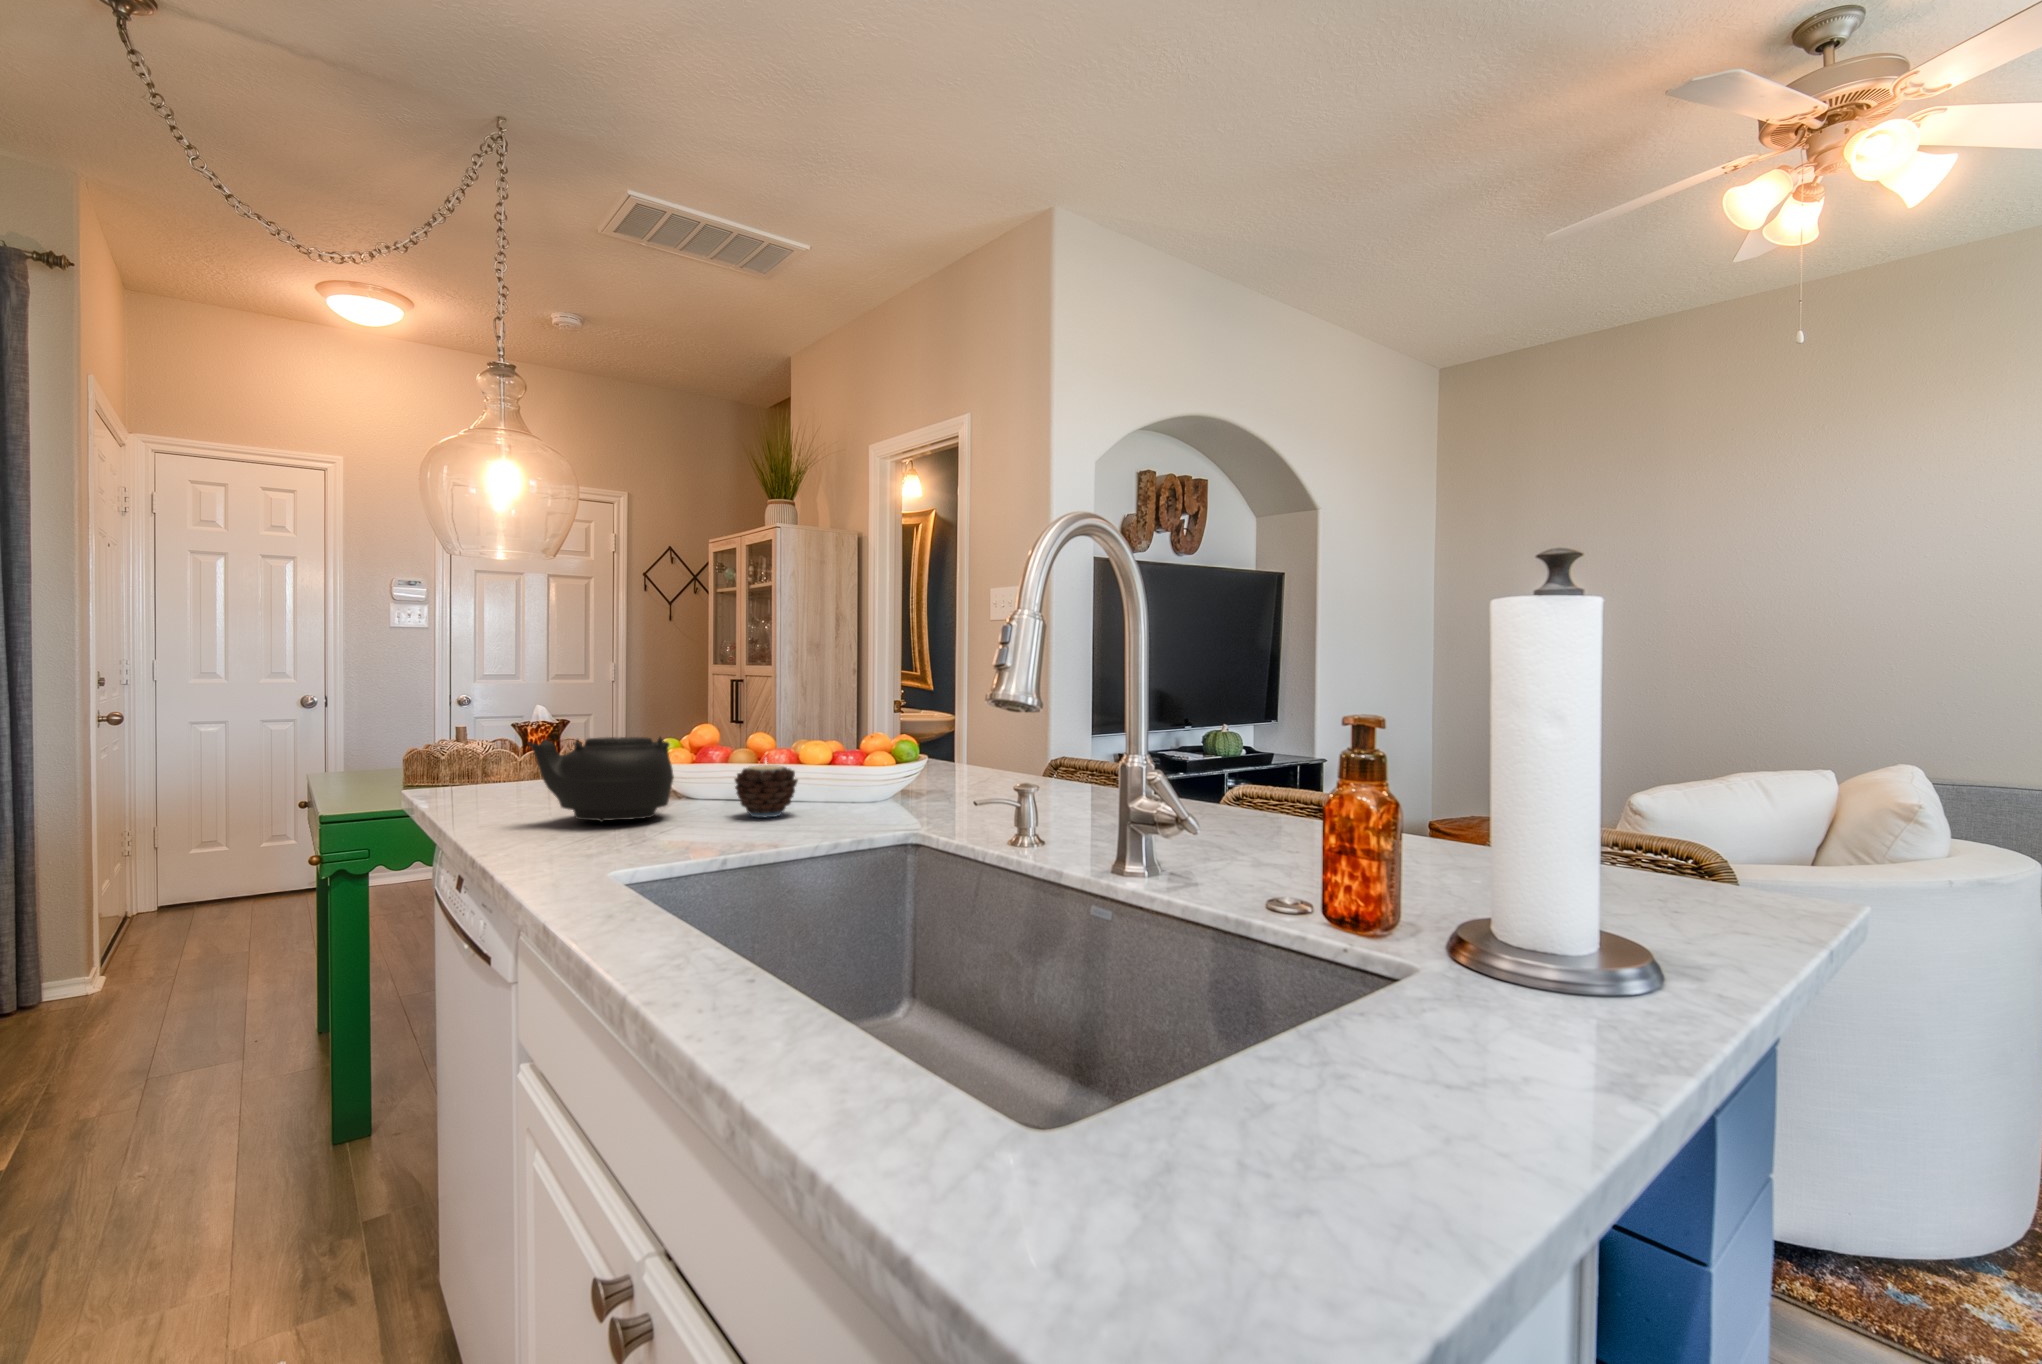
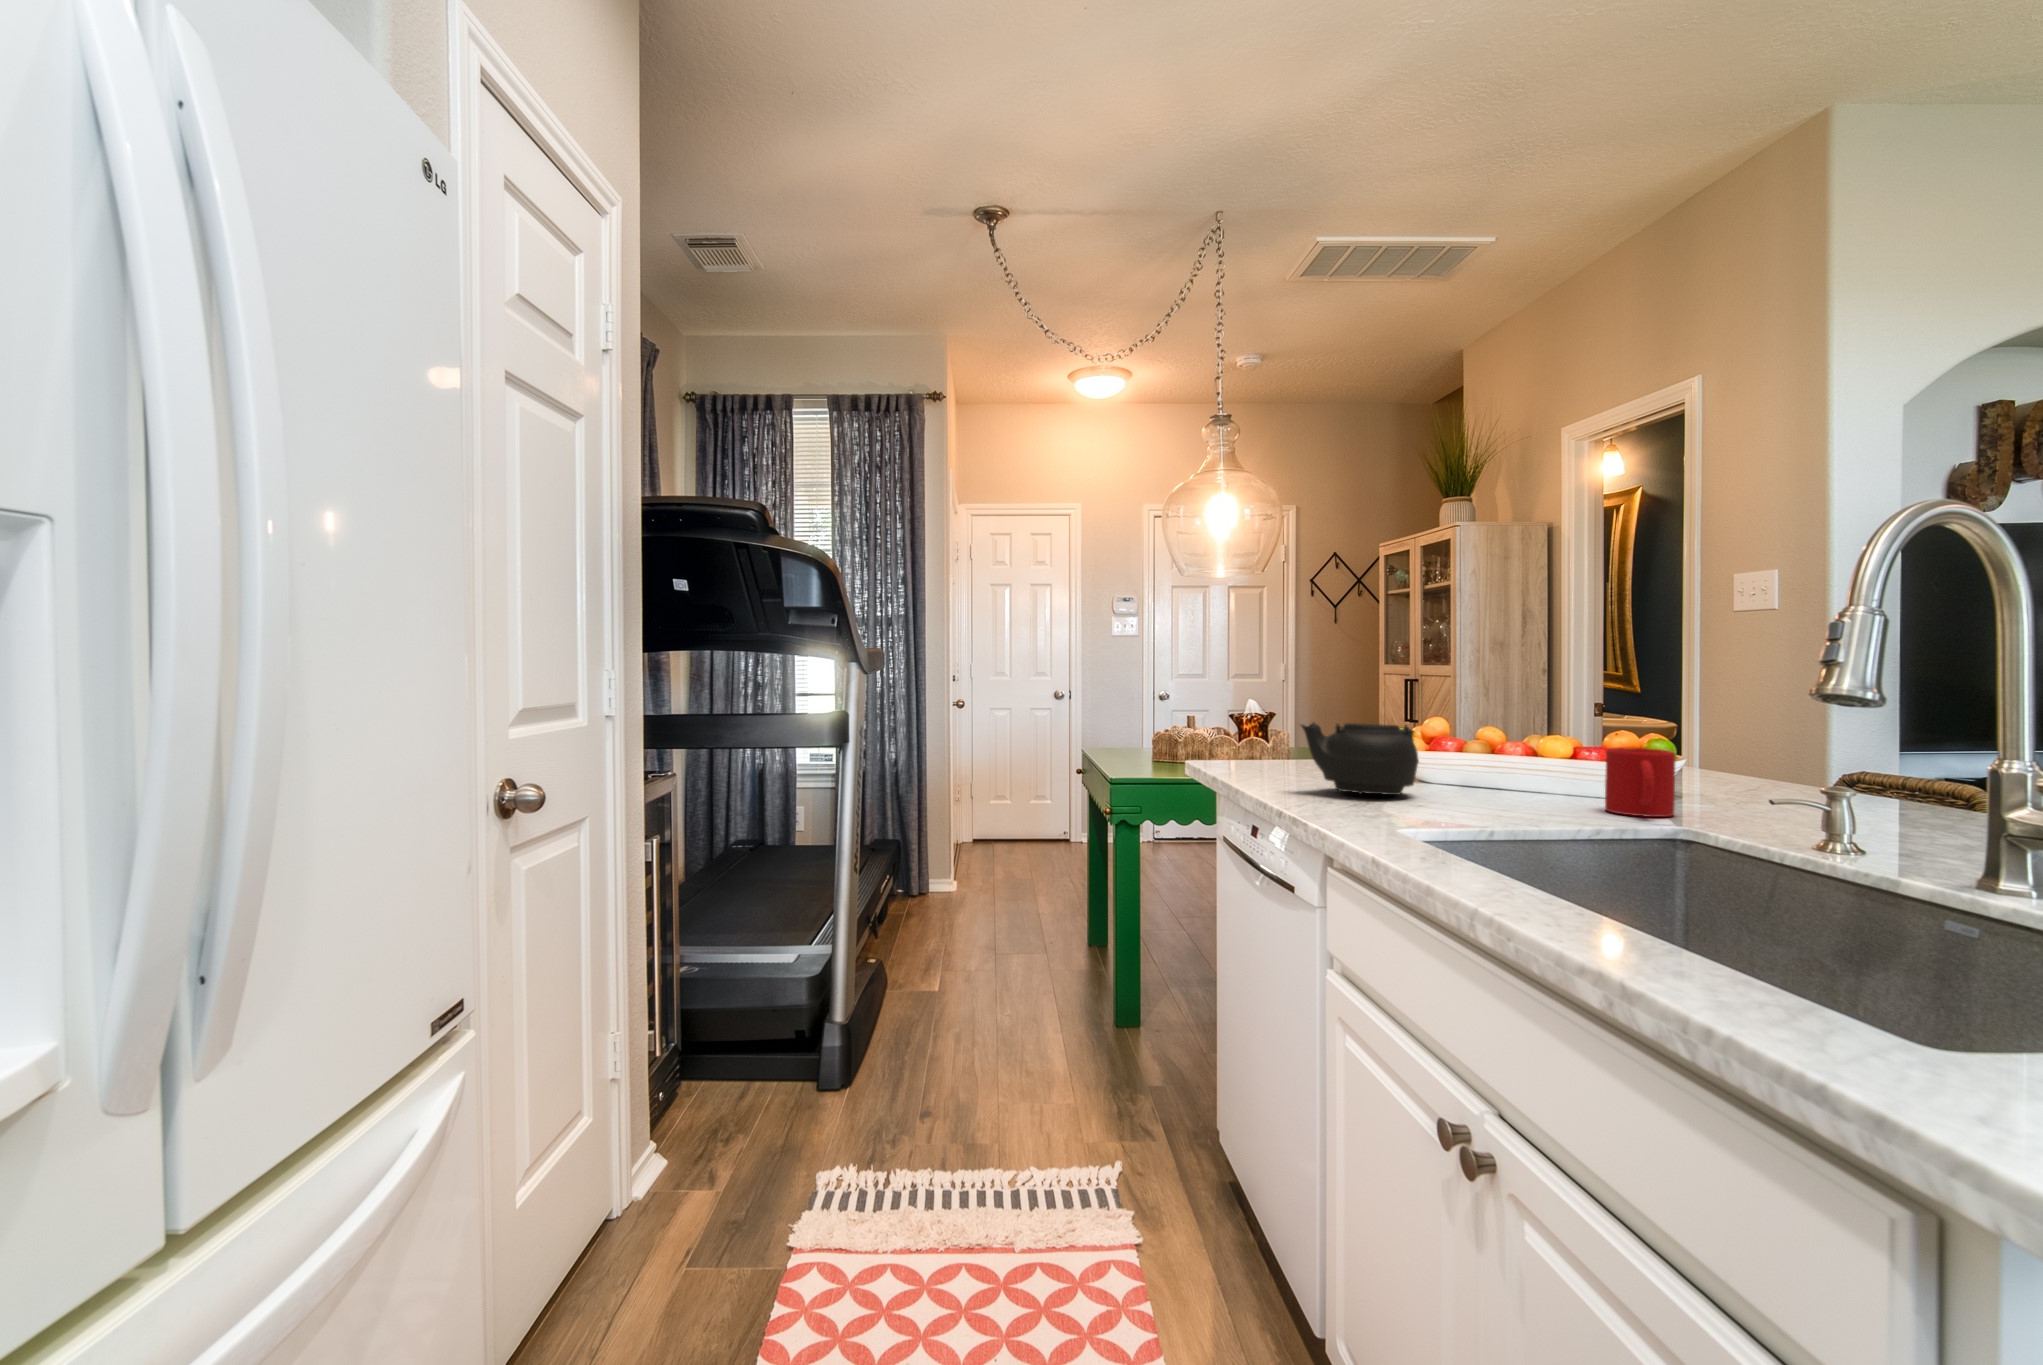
mug: none [856,750,914,819] -> present [1605,747,1675,817]
candle: present [735,762,798,817] -> none [1476,747,1542,804]

